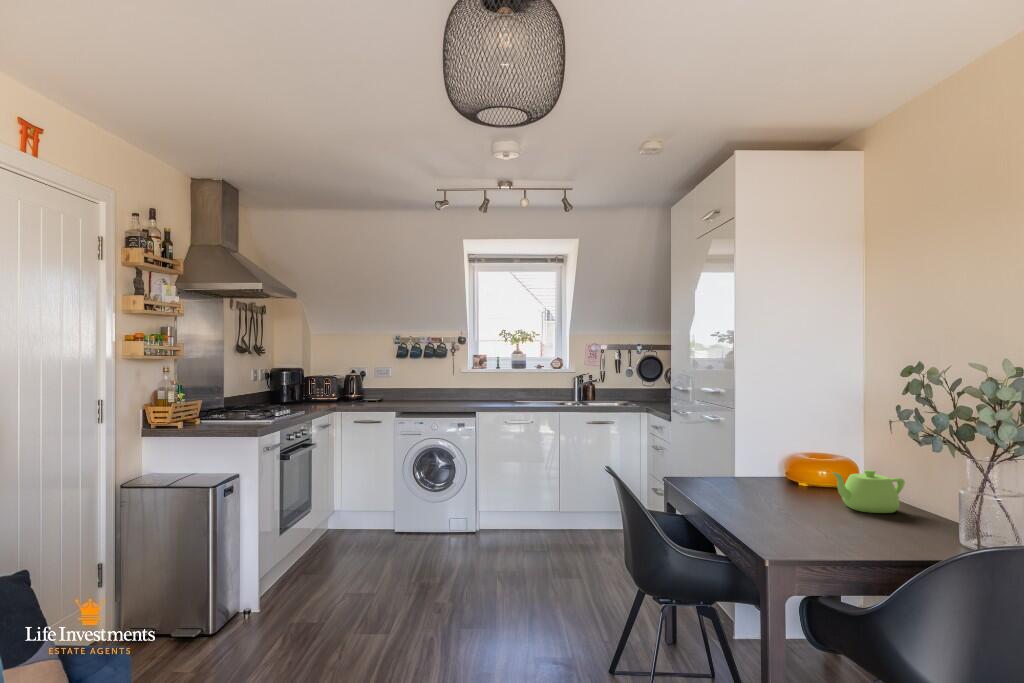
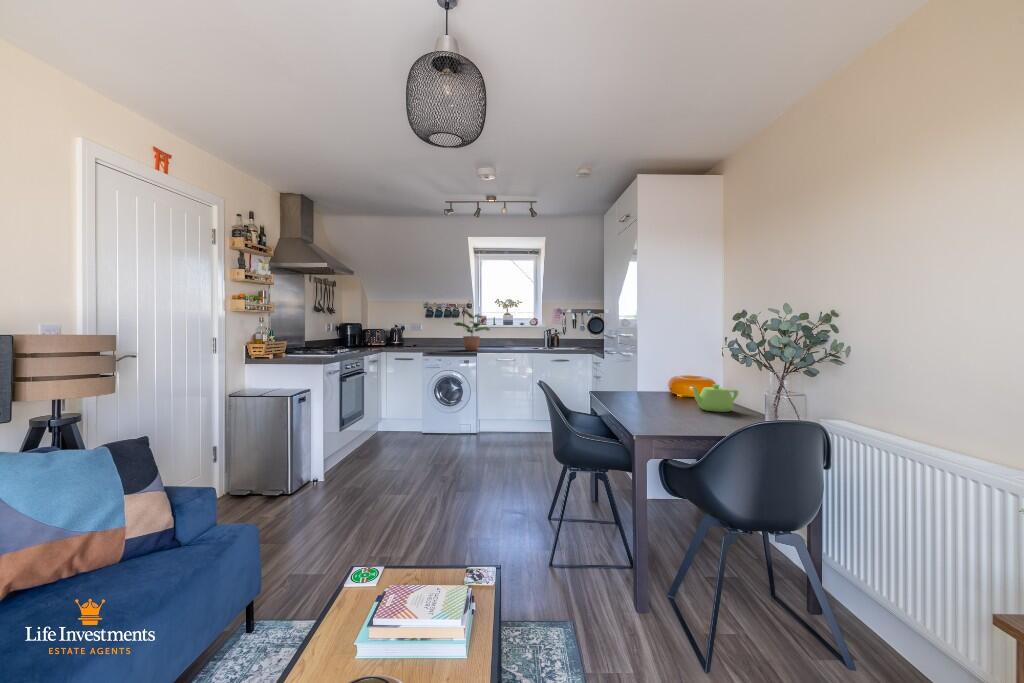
potted plant: none [443,350,498,407] -> present [454,311,490,351]

